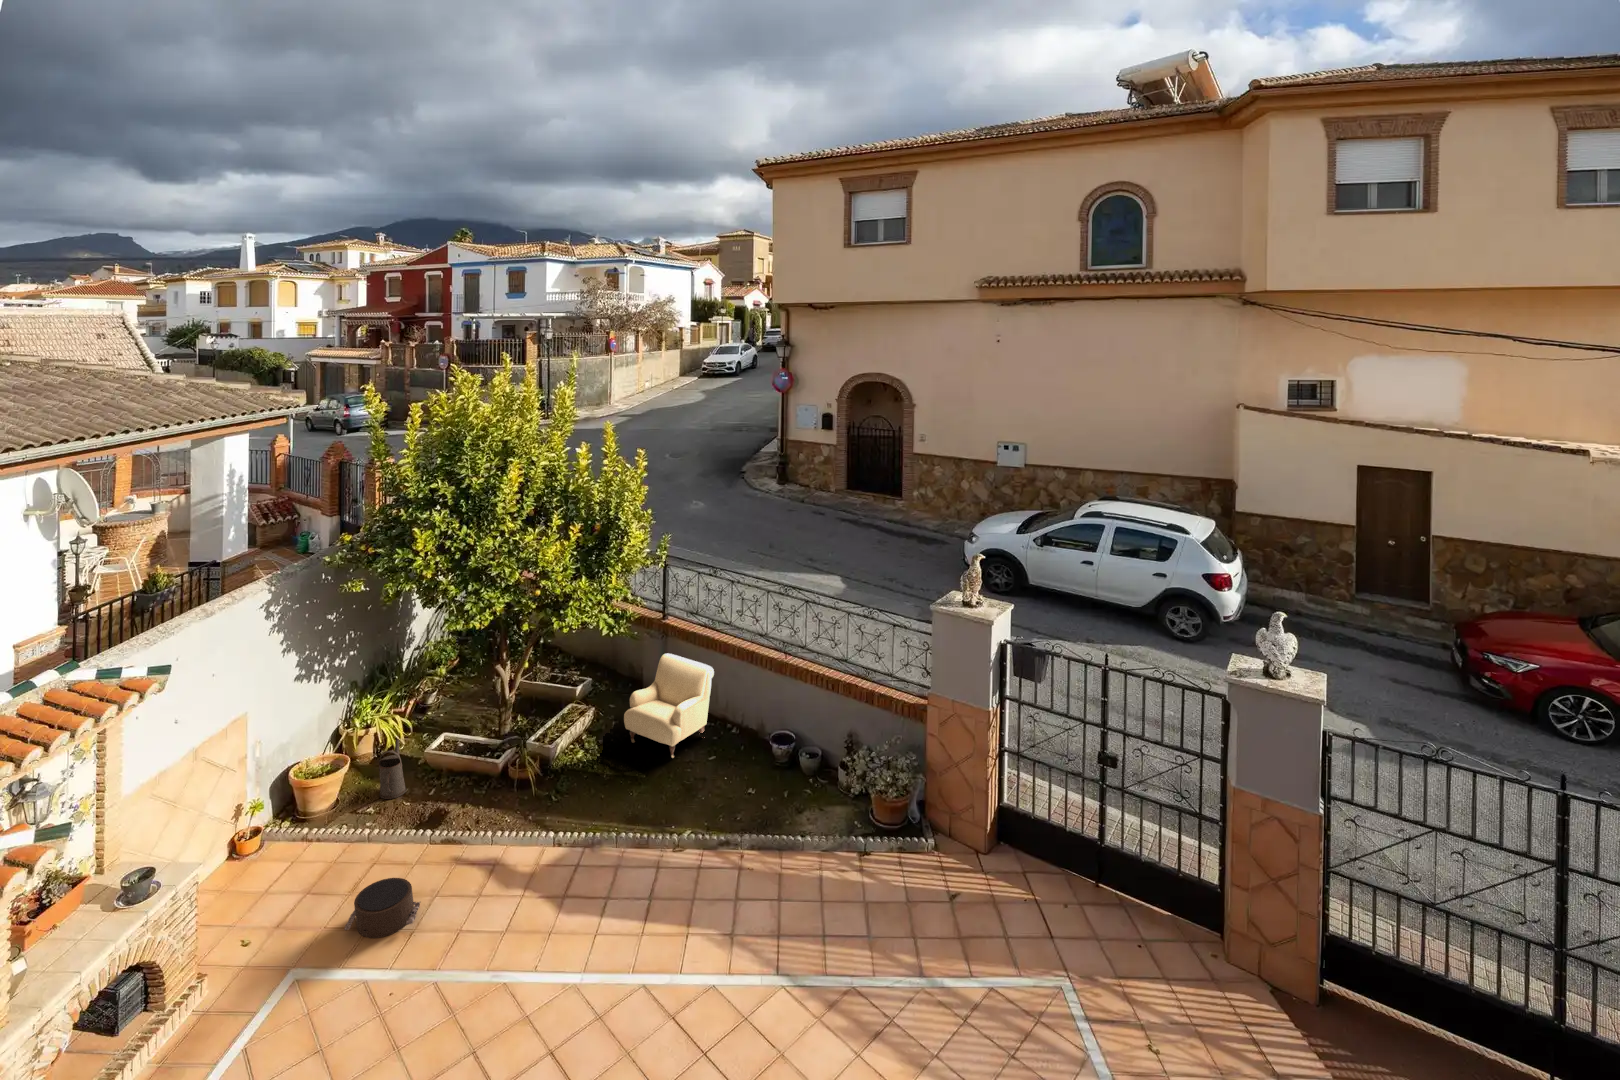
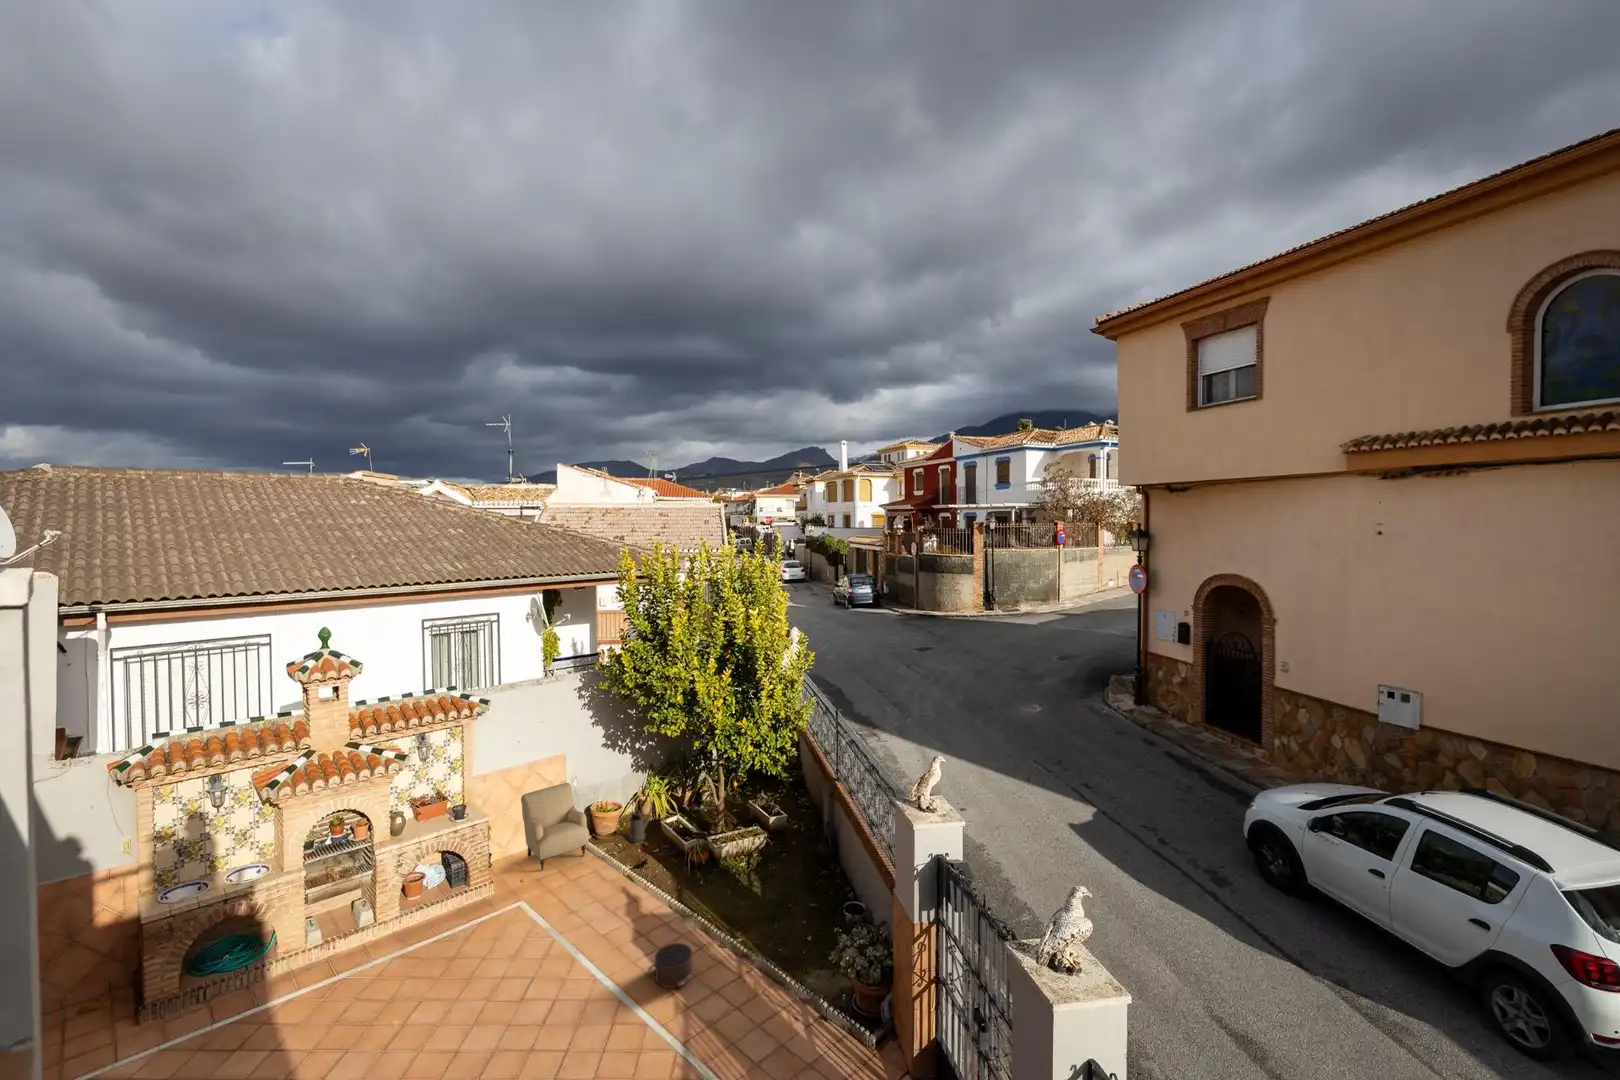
chair: present [624,653,714,758] -> present [521,783,589,870]
pouf: present [344,878,420,938] -> present [648,943,694,988]

